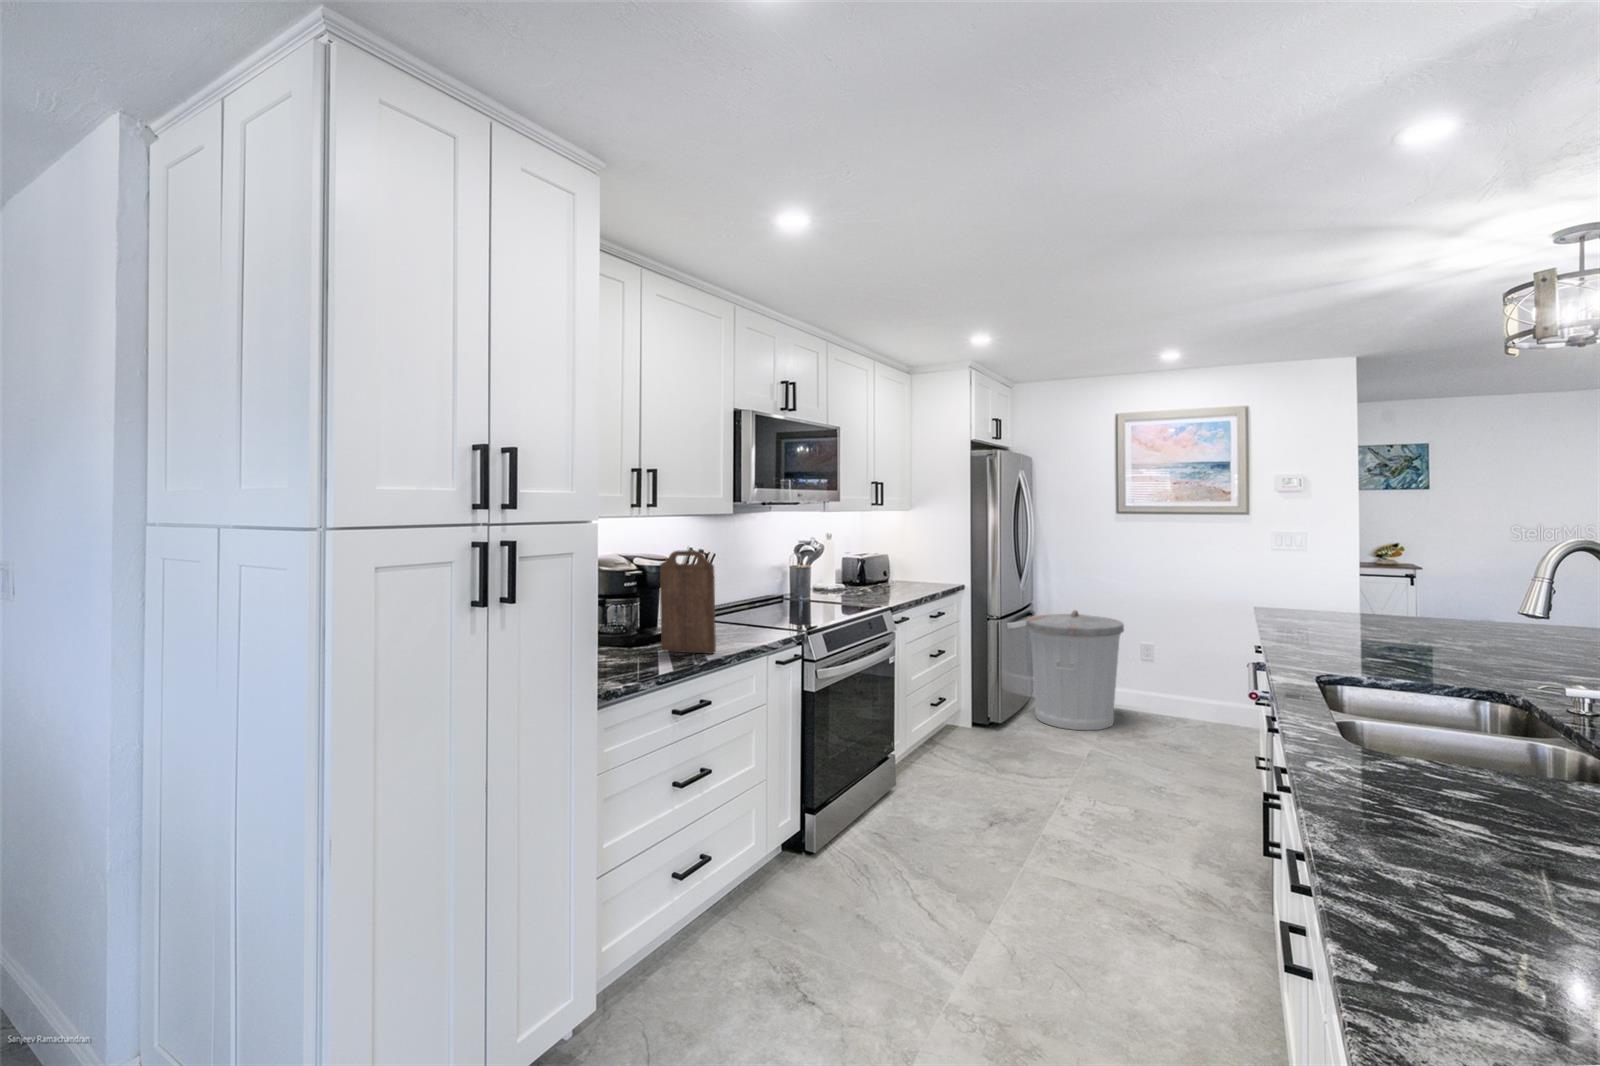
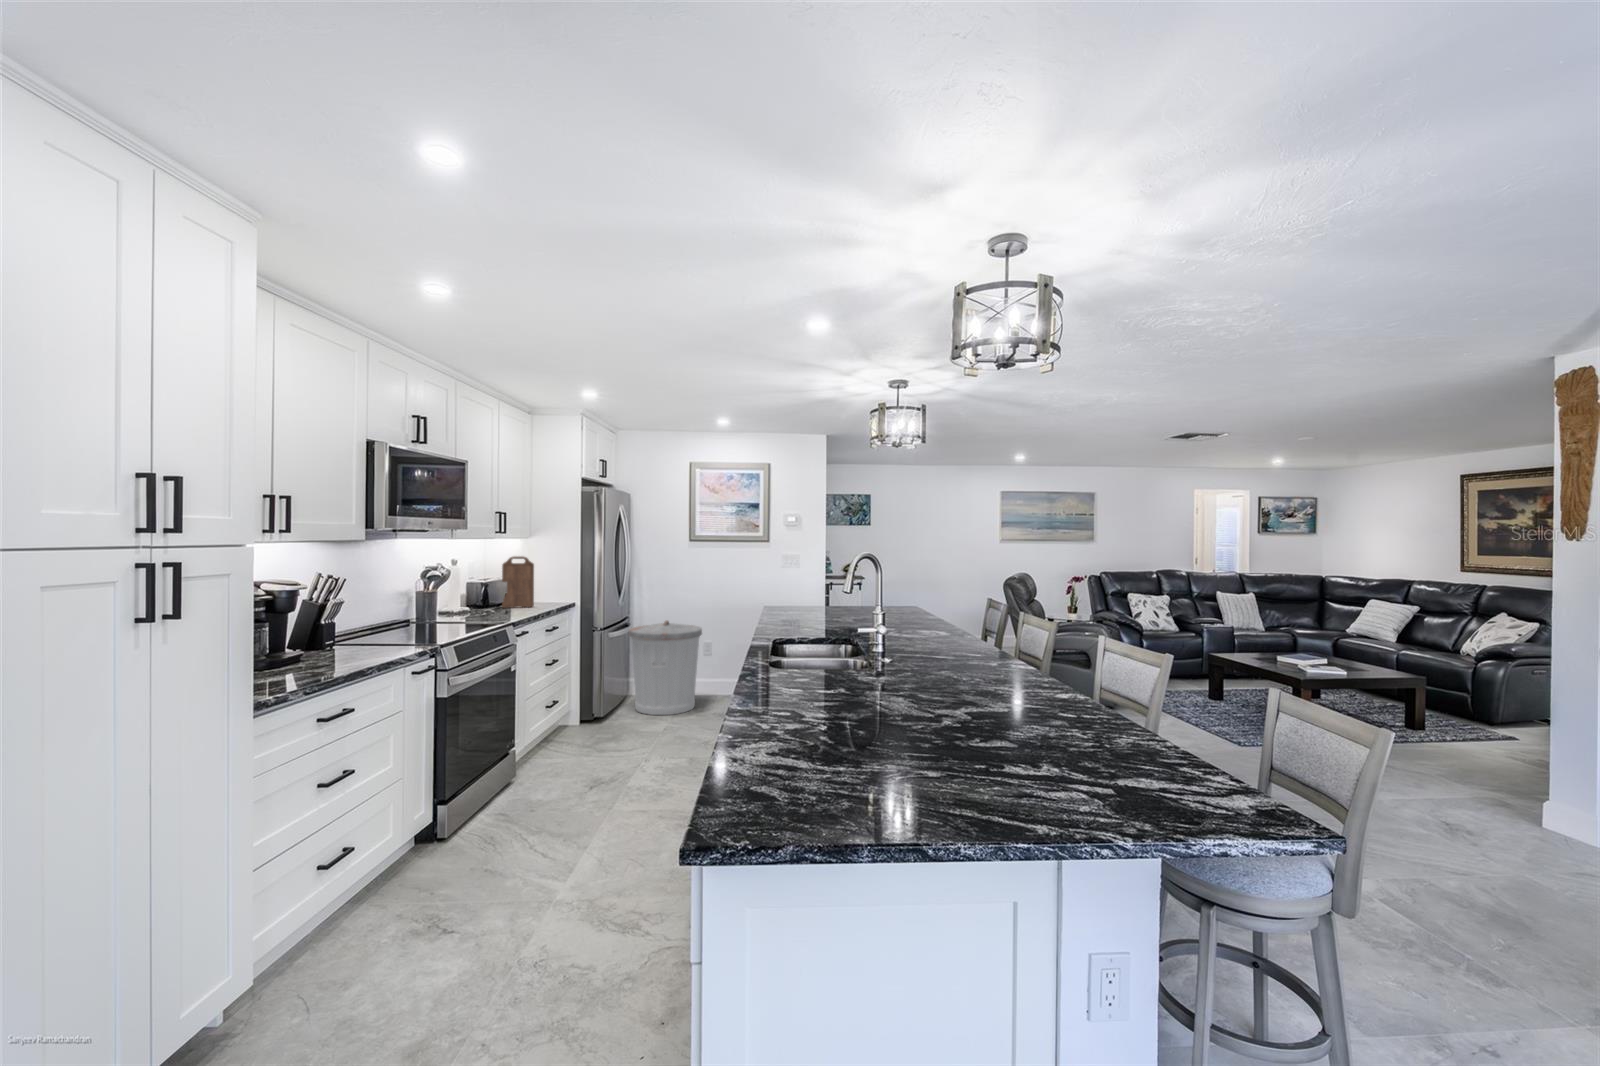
cutting board: present [660,550,716,653] -> present [502,556,534,608]

